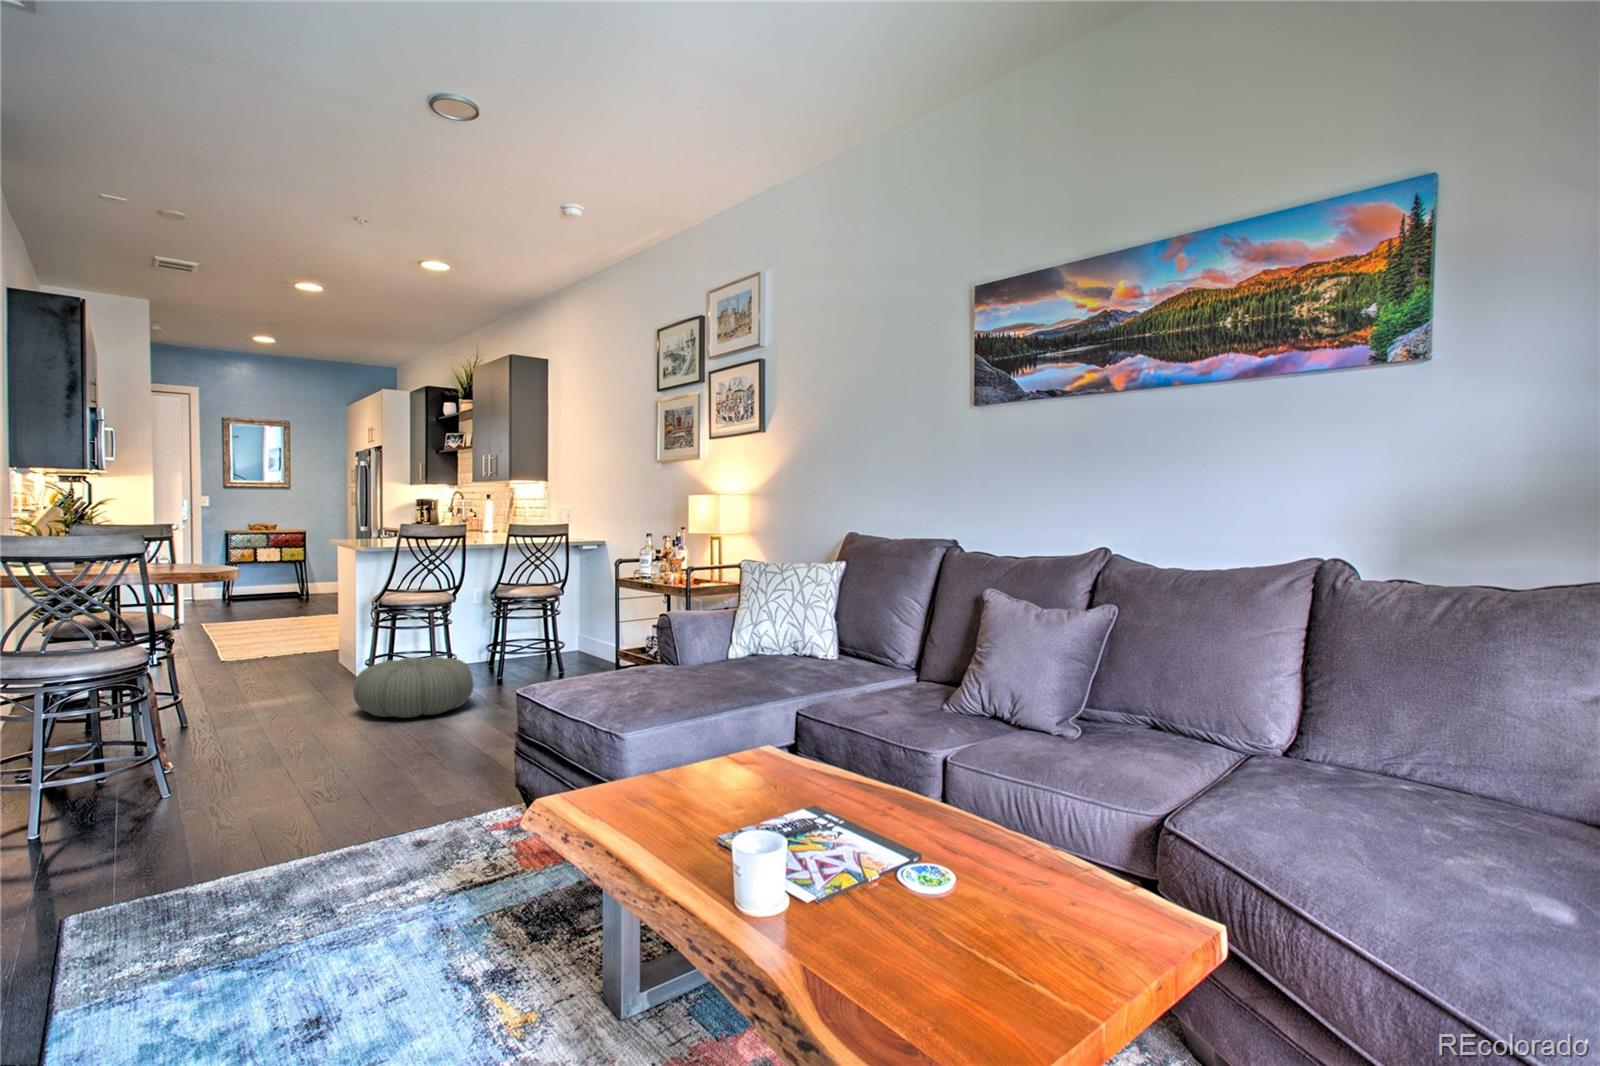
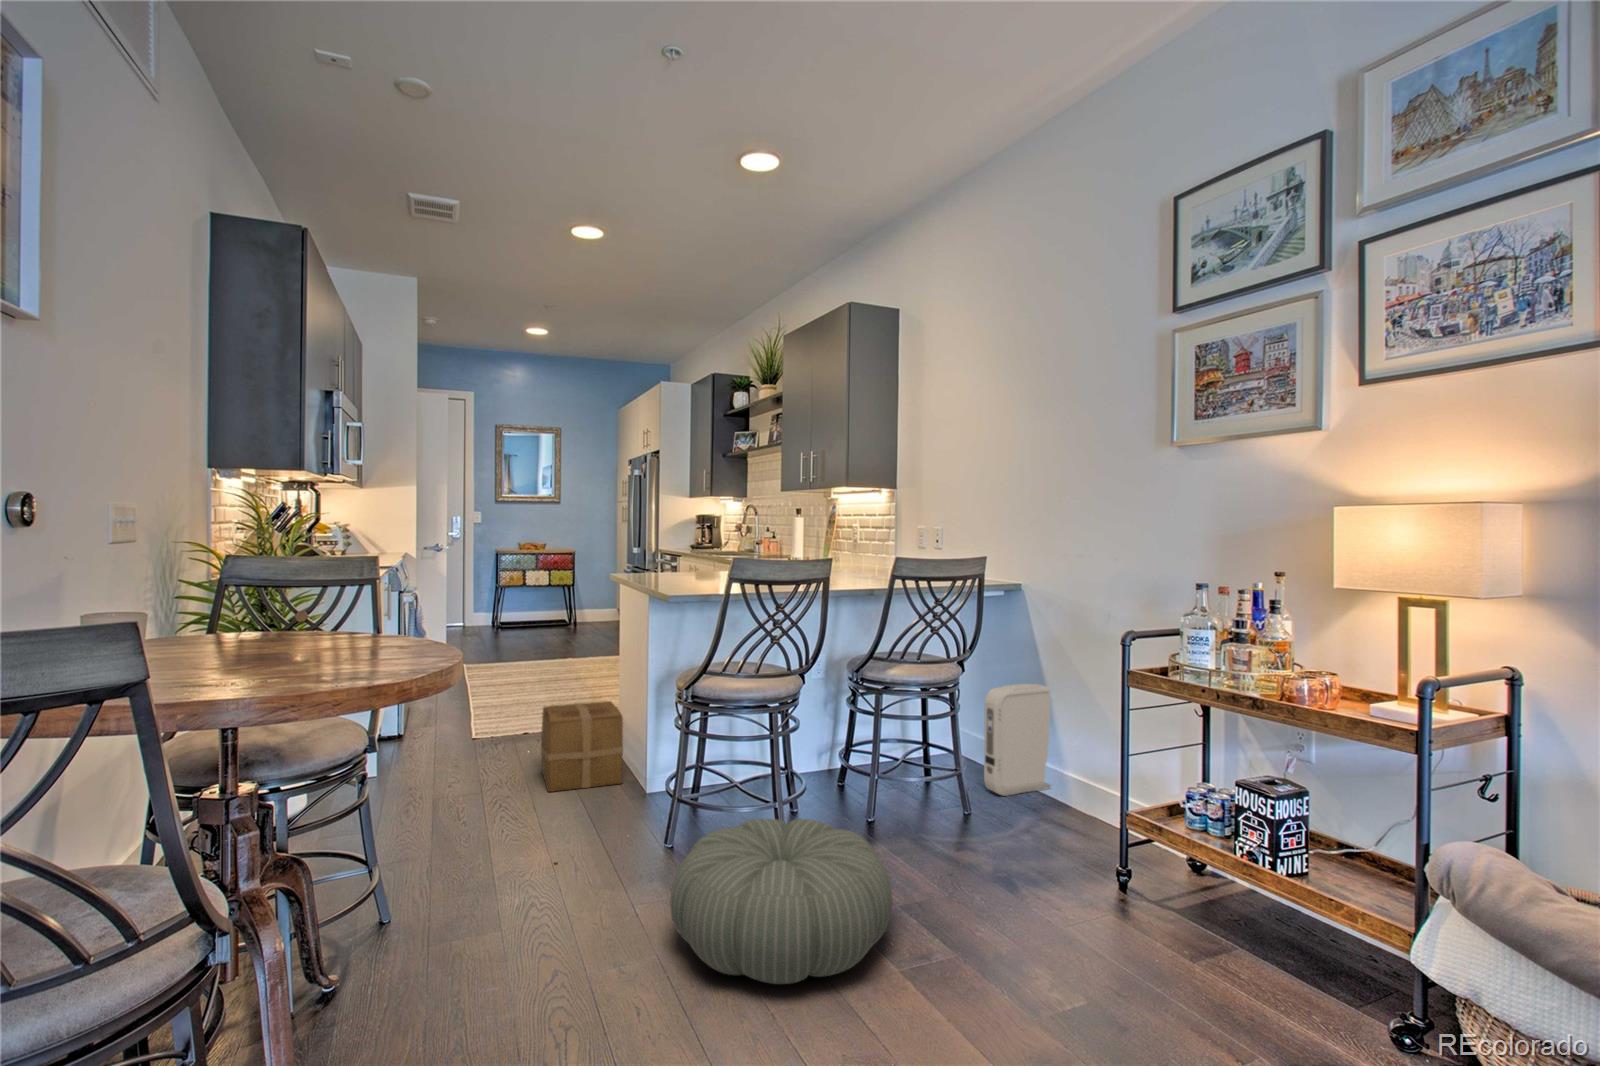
air purifier: none [574,599,621,664] -> present [984,684,1051,796]
cardboard box: none [277,622,337,675] -> present [541,701,623,792]

